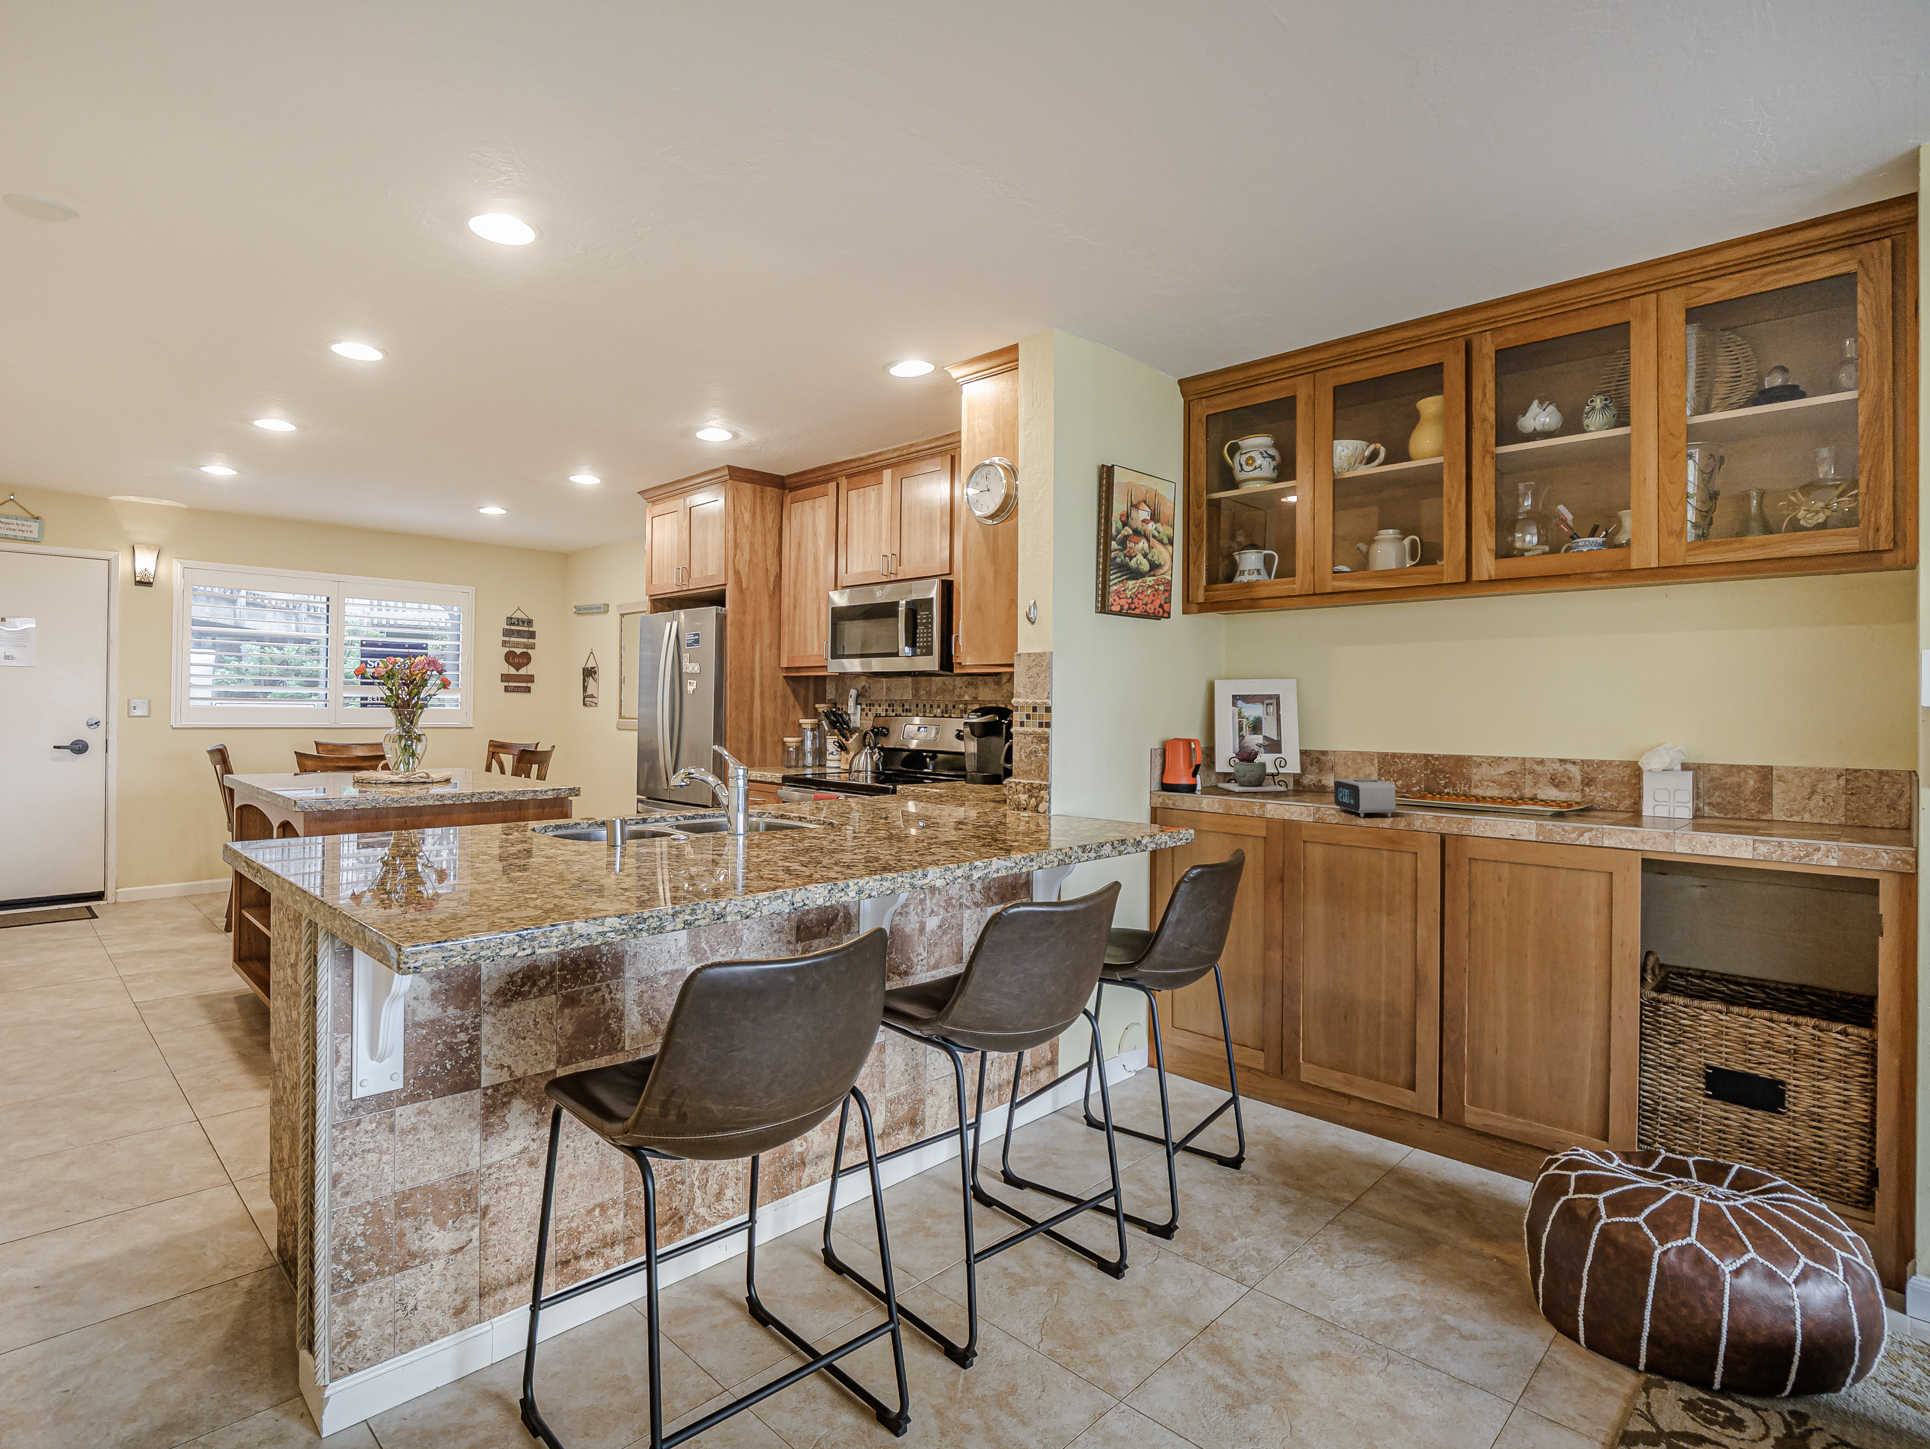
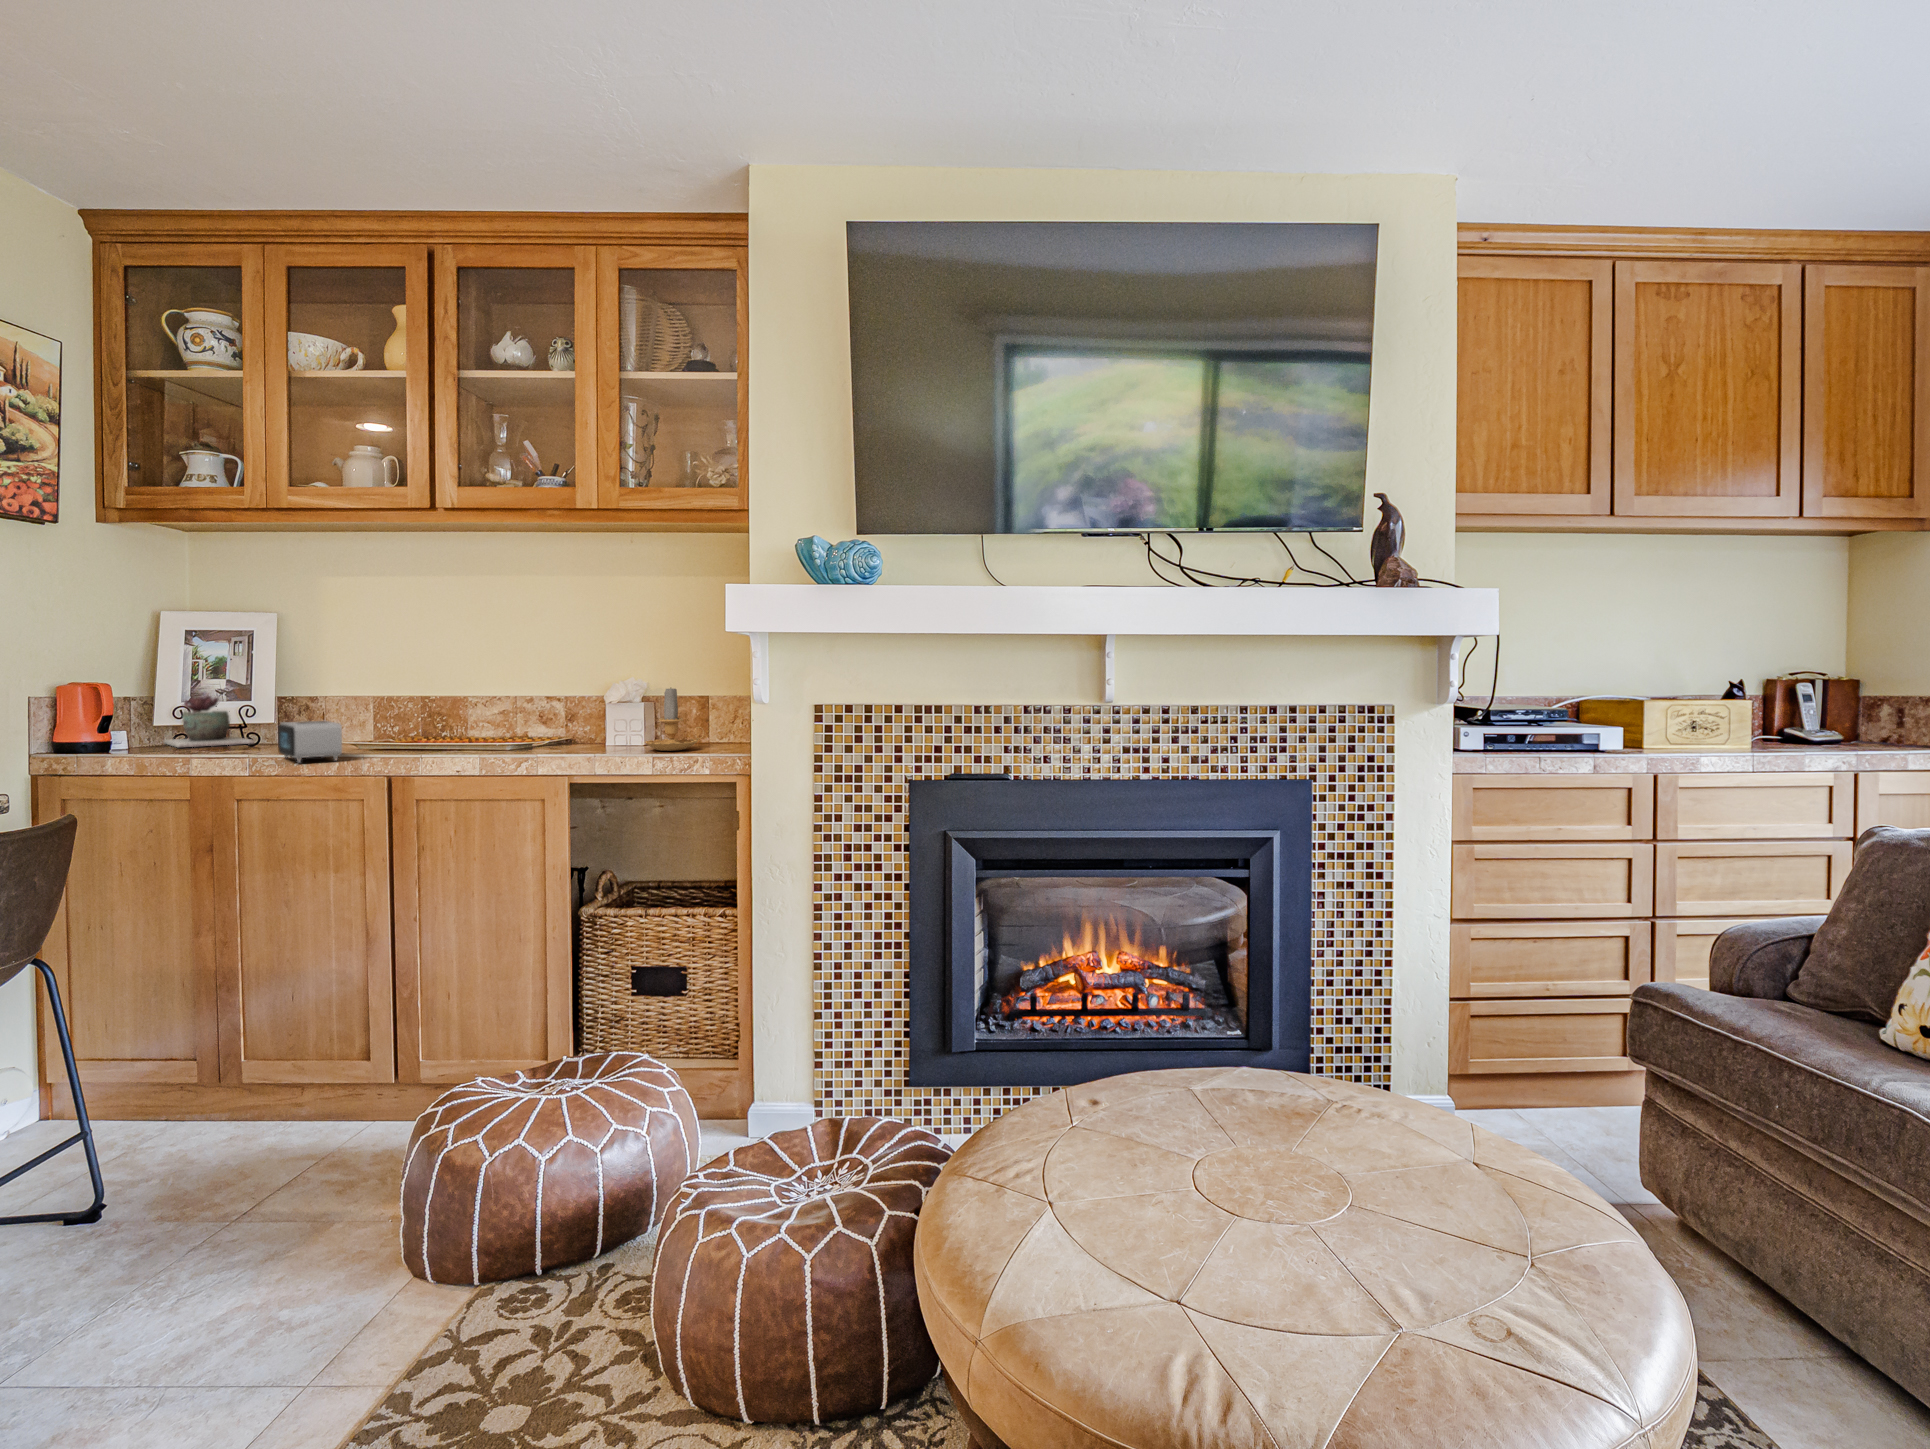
candle: none [1705,755,1780,830] -> present [645,688,704,751]

